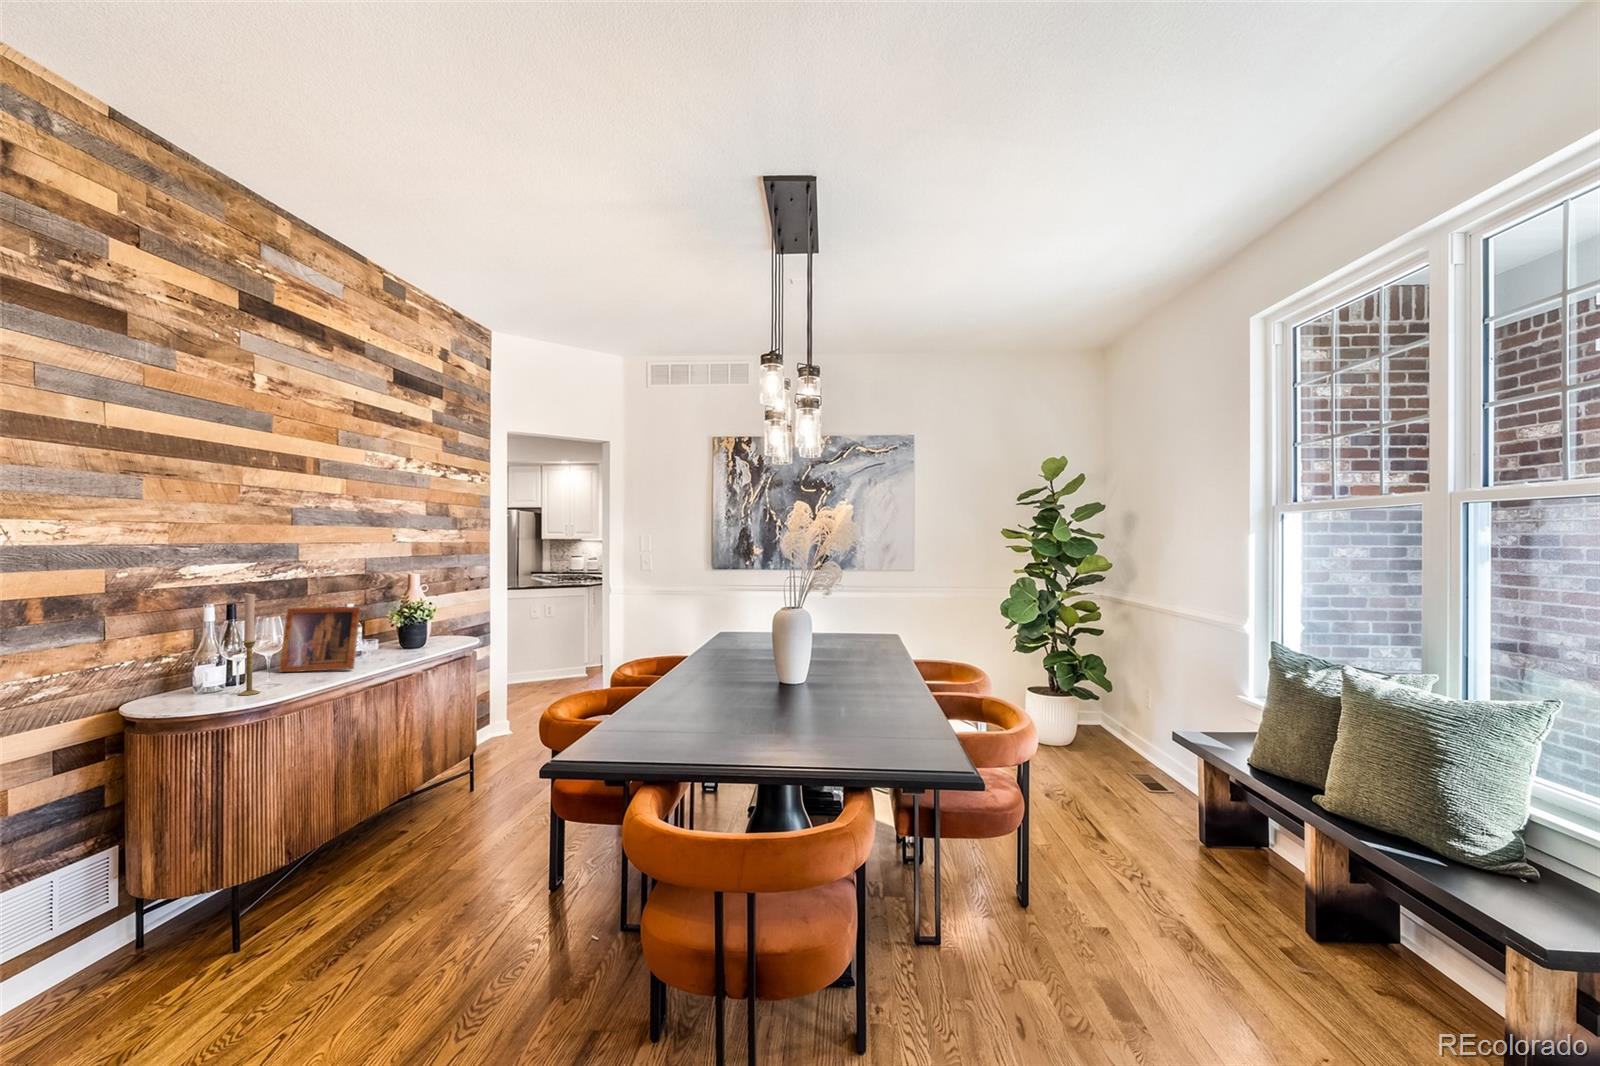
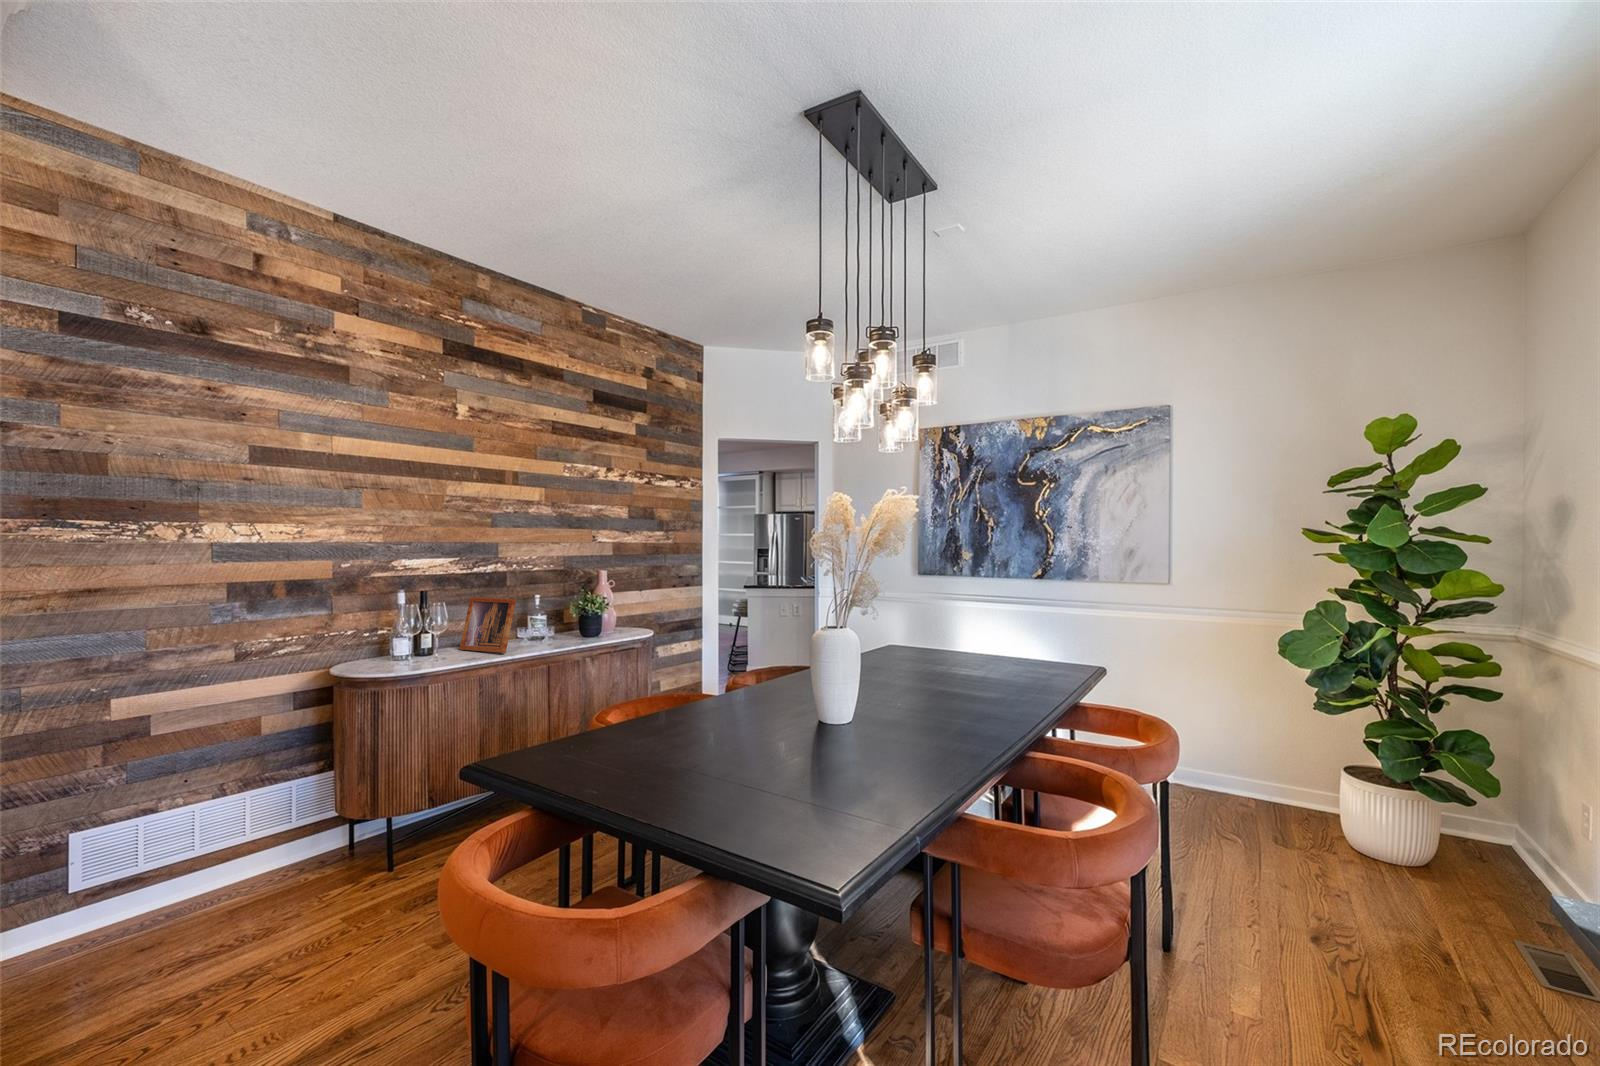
candlestick: present [238,593,260,695] -> none [399,584,416,668]

